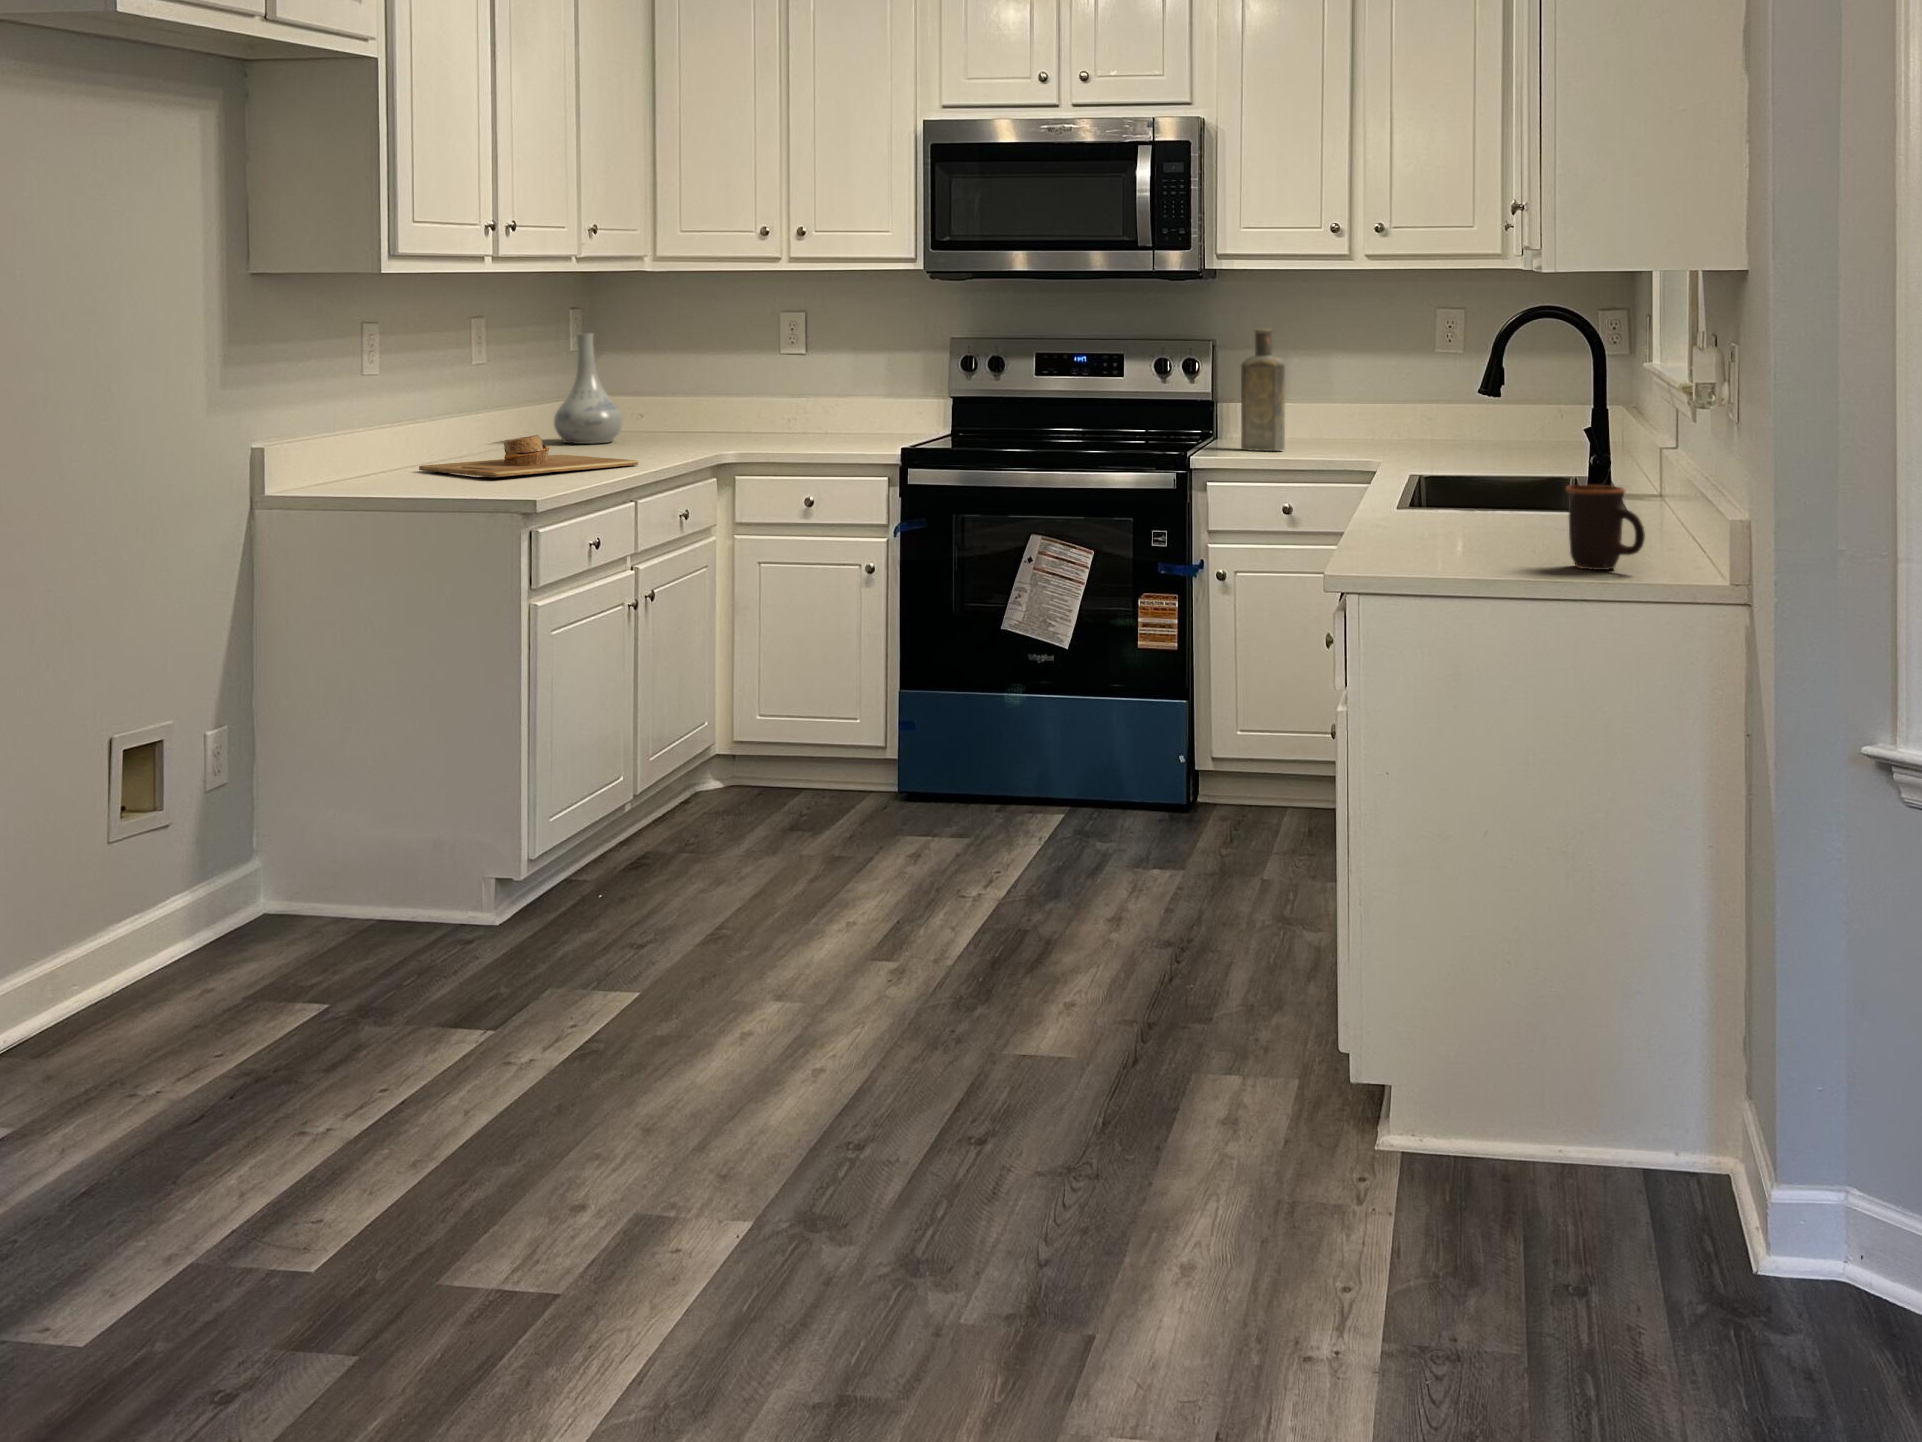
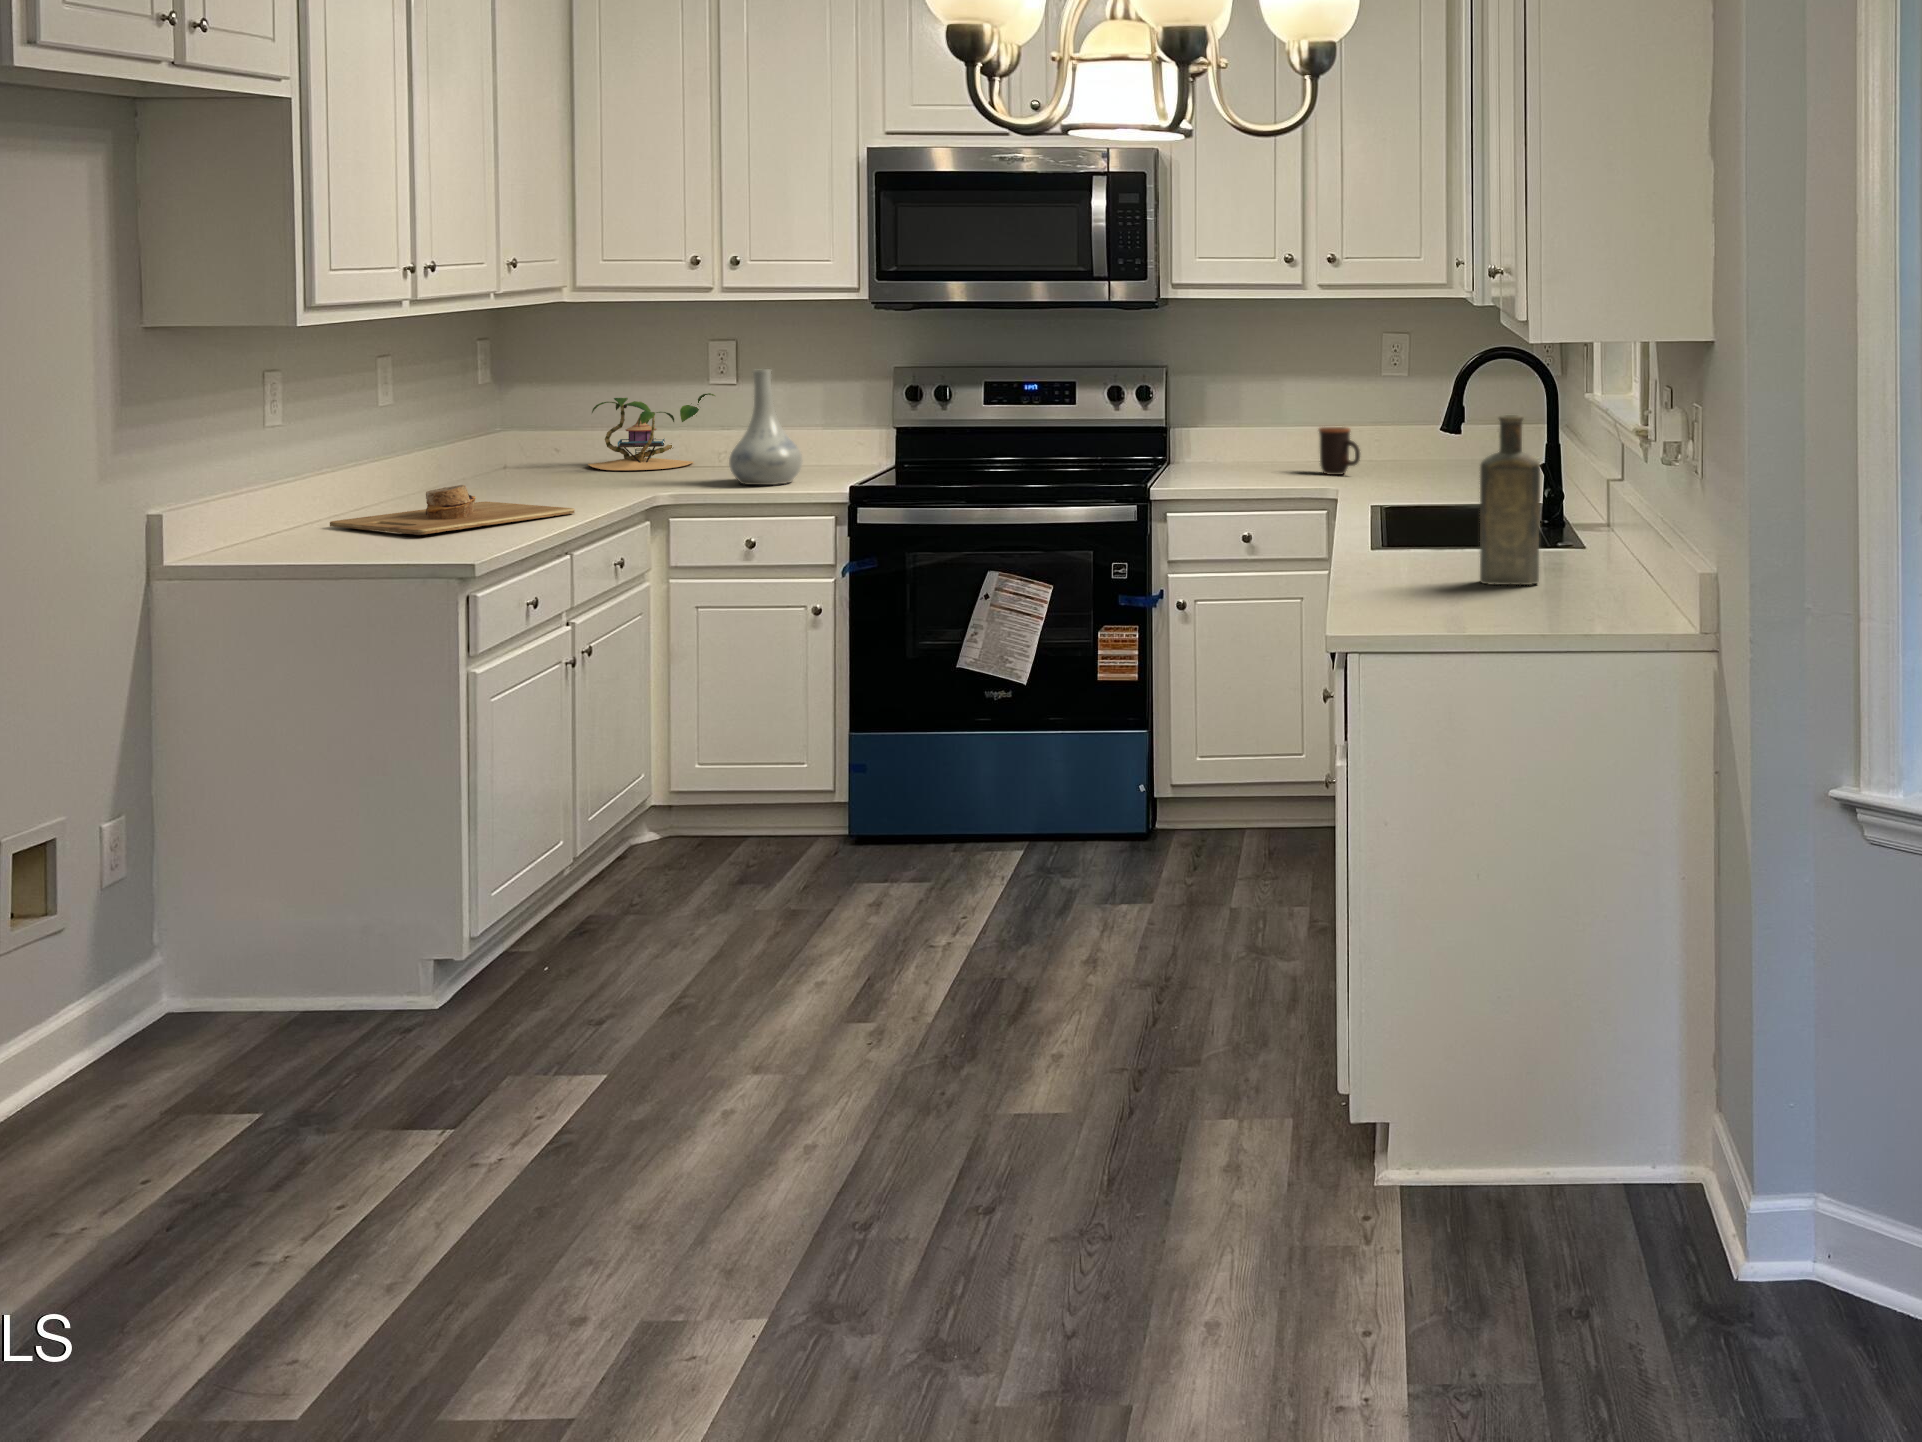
bottle: present [1241,329,1285,451] -> present [1480,415,1540,585]
vase: present [554,333,623,444] -> present [729,369,802,485]
plant: none [665,362,795,434] -> present [588,393,715,470]
mug: present [1566,485,1645,570] -> present [1319,427,1360,475]

